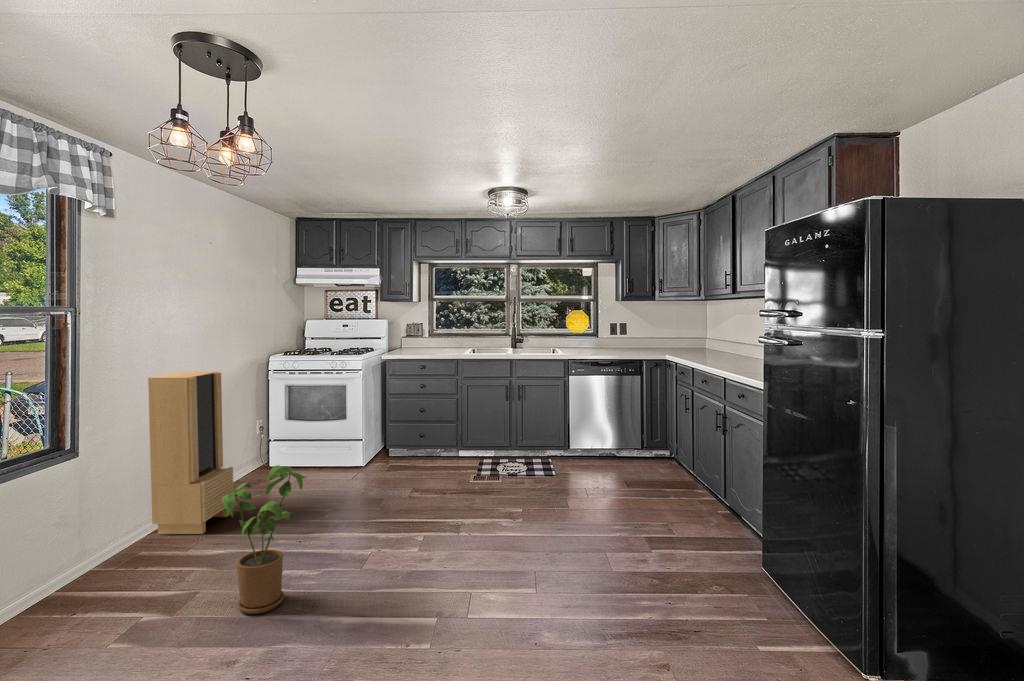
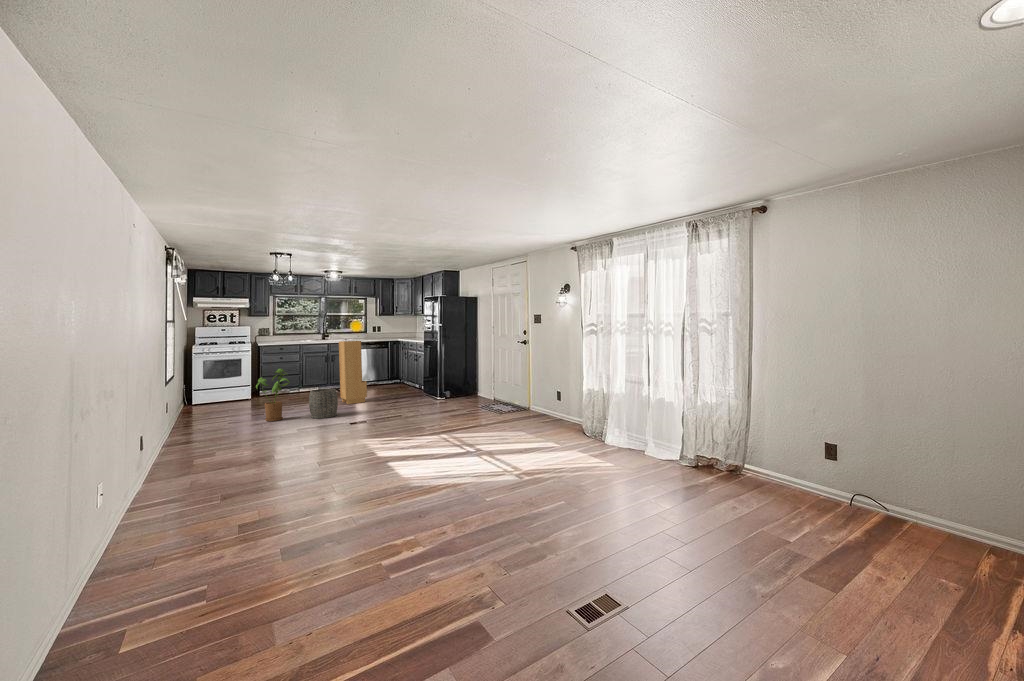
storage cabinet: present [148,372,234,534] -> present [339,341,367,404]
woven basket: none [329,534,411,646] -> present [309,389,338,418]

